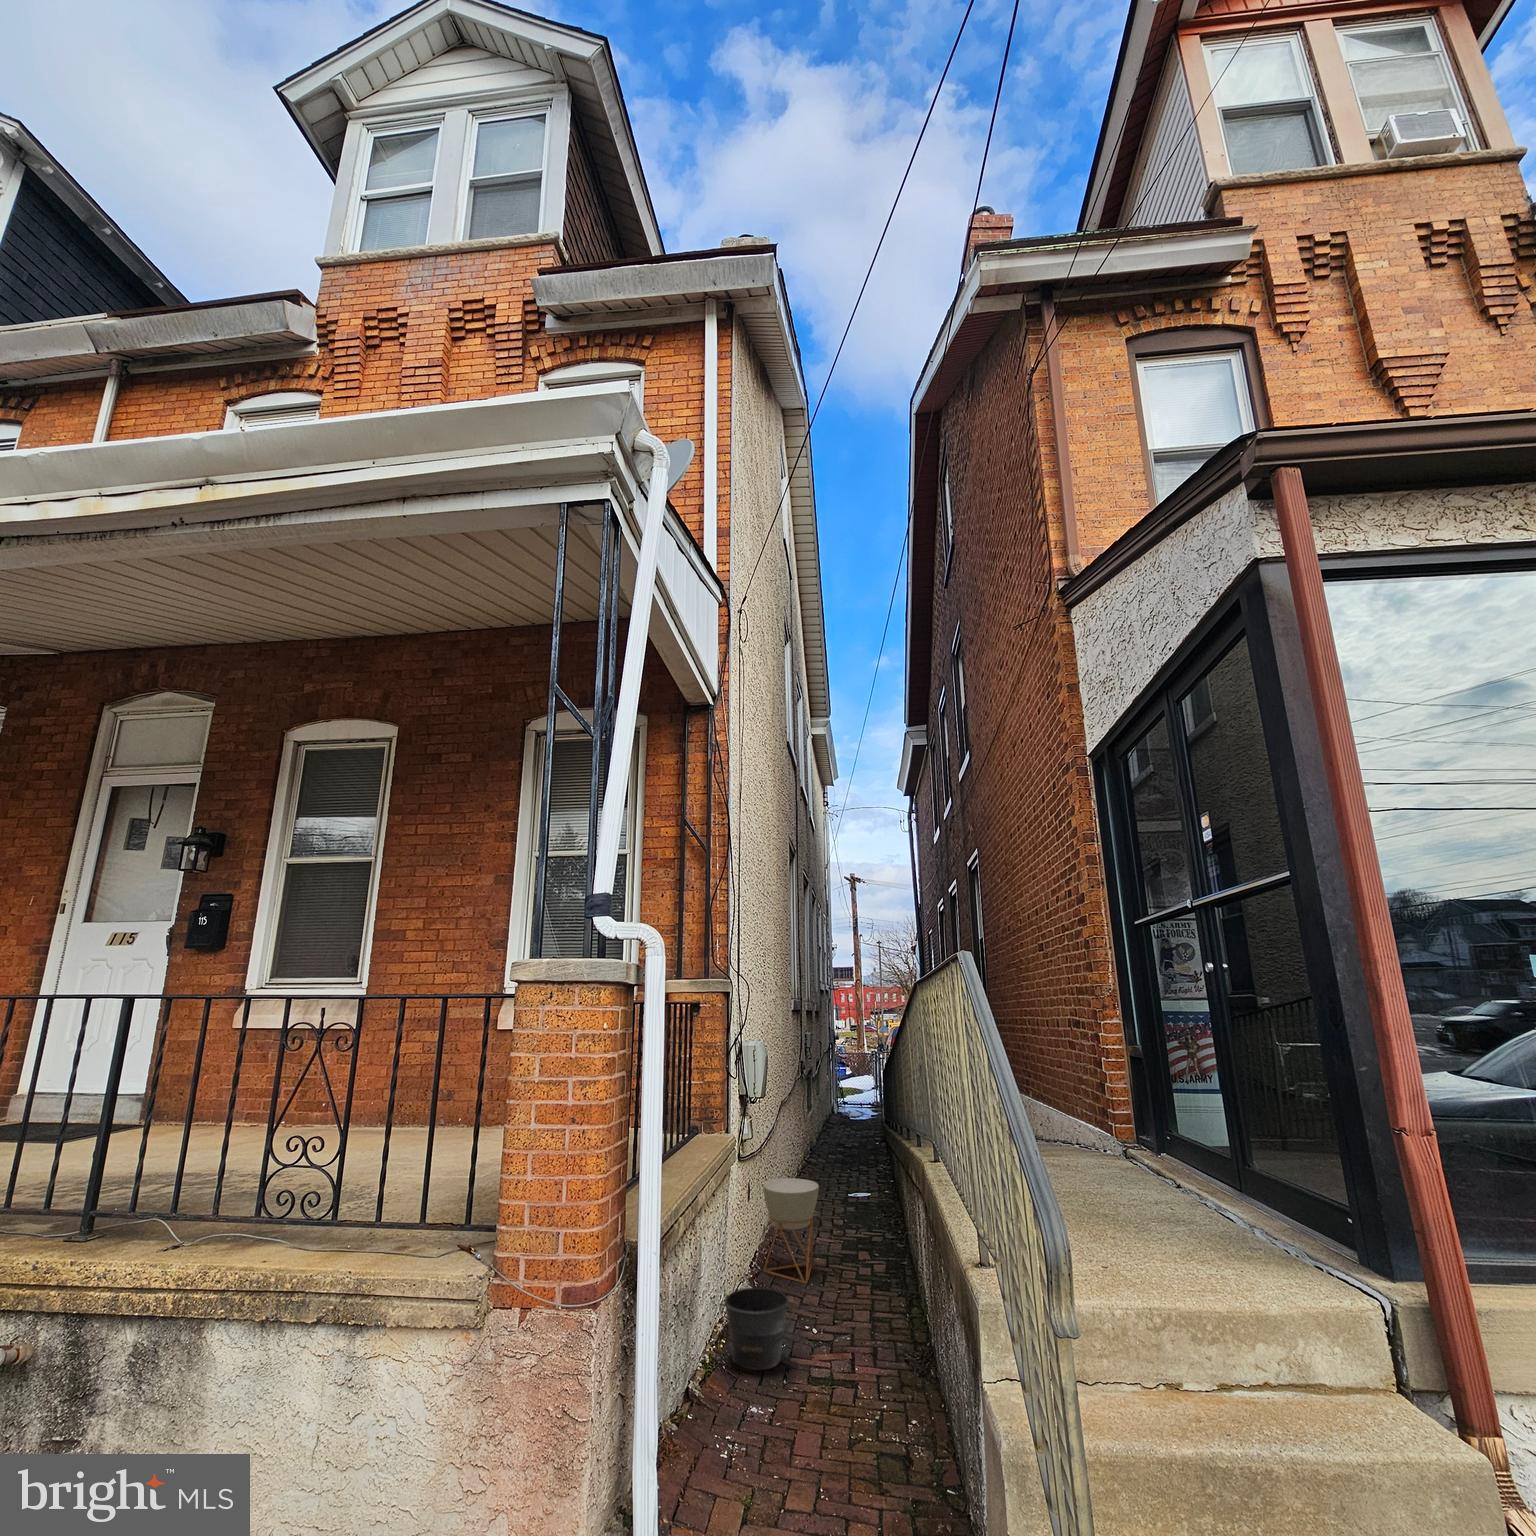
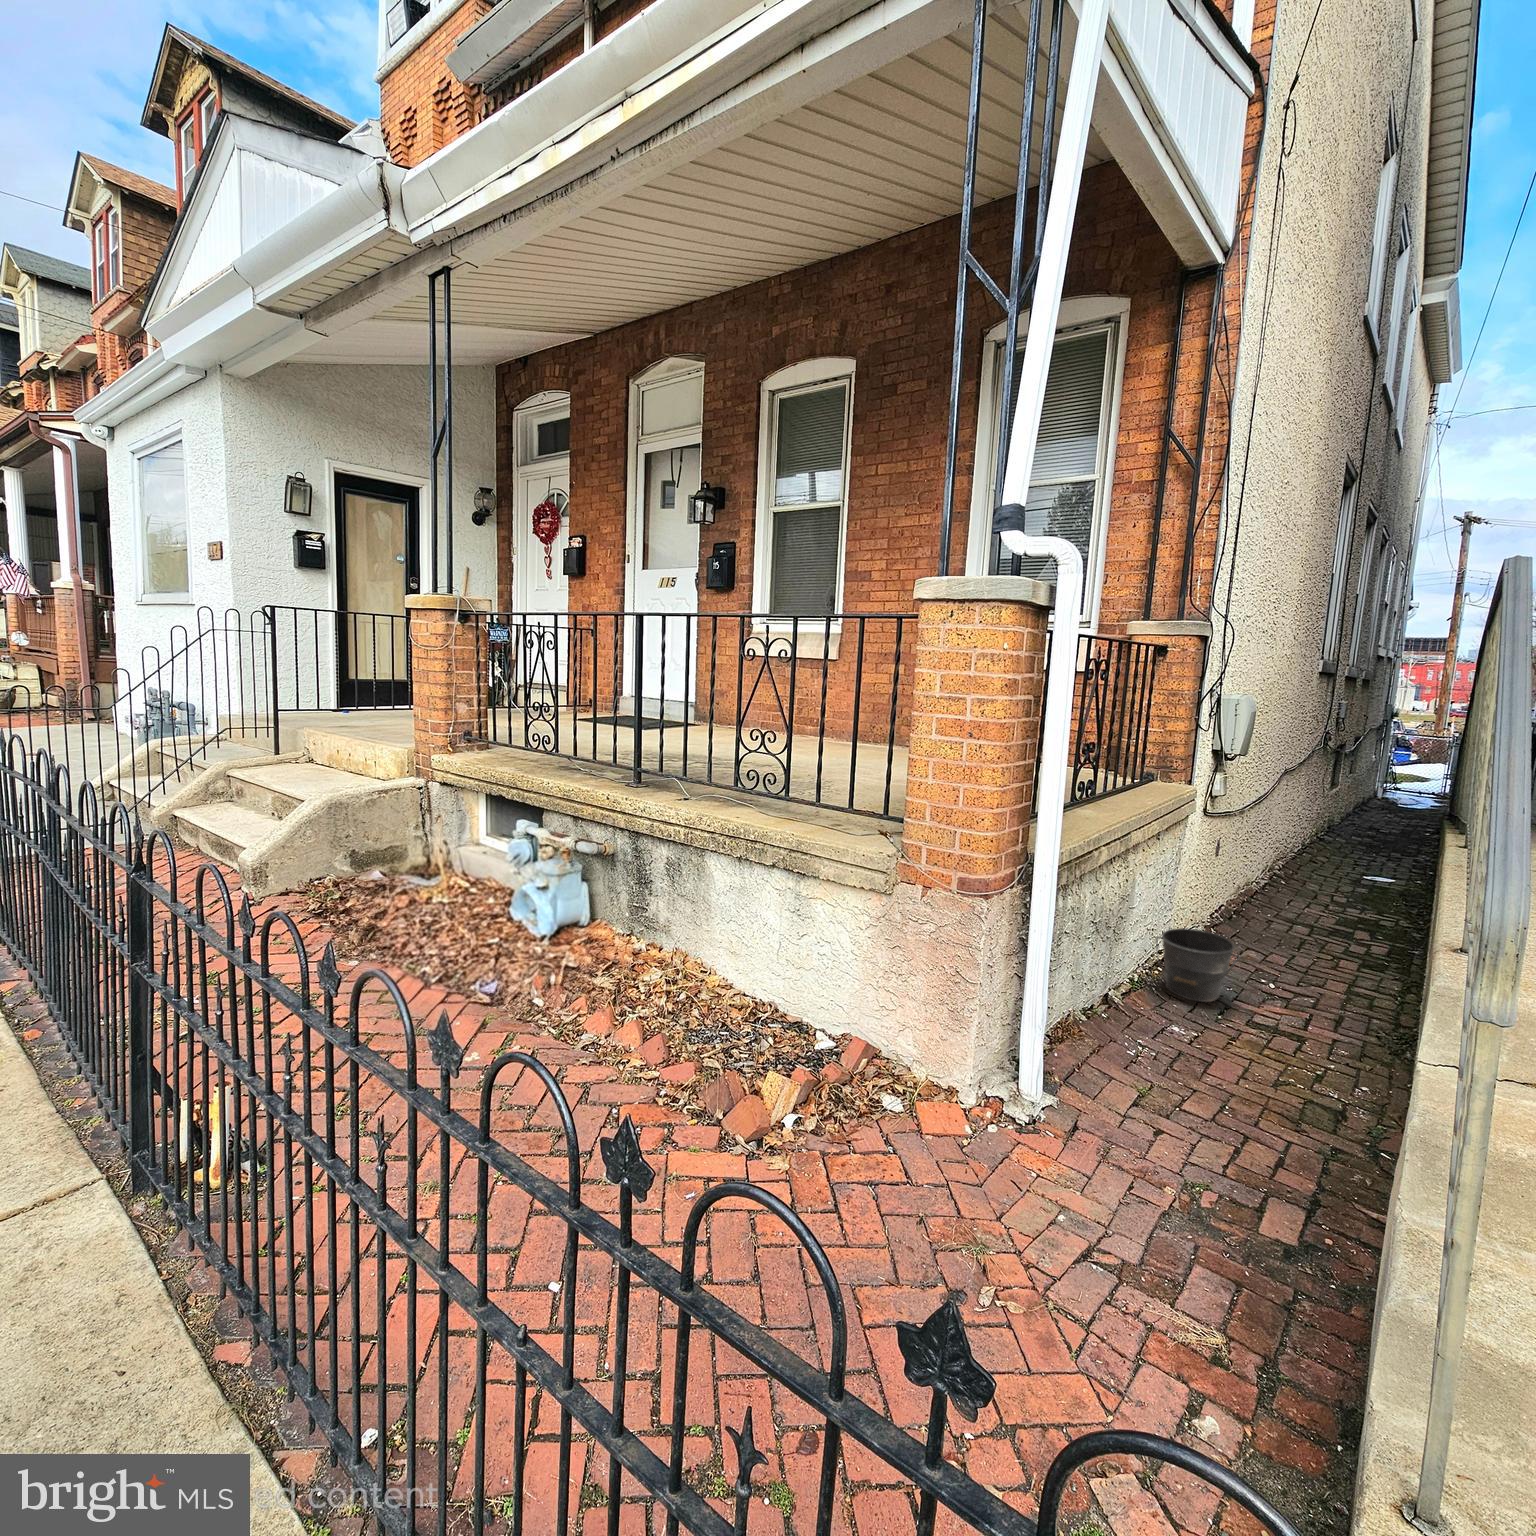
planter: present [763,1178,819,1283] -> none [1228,841,1307,944]

